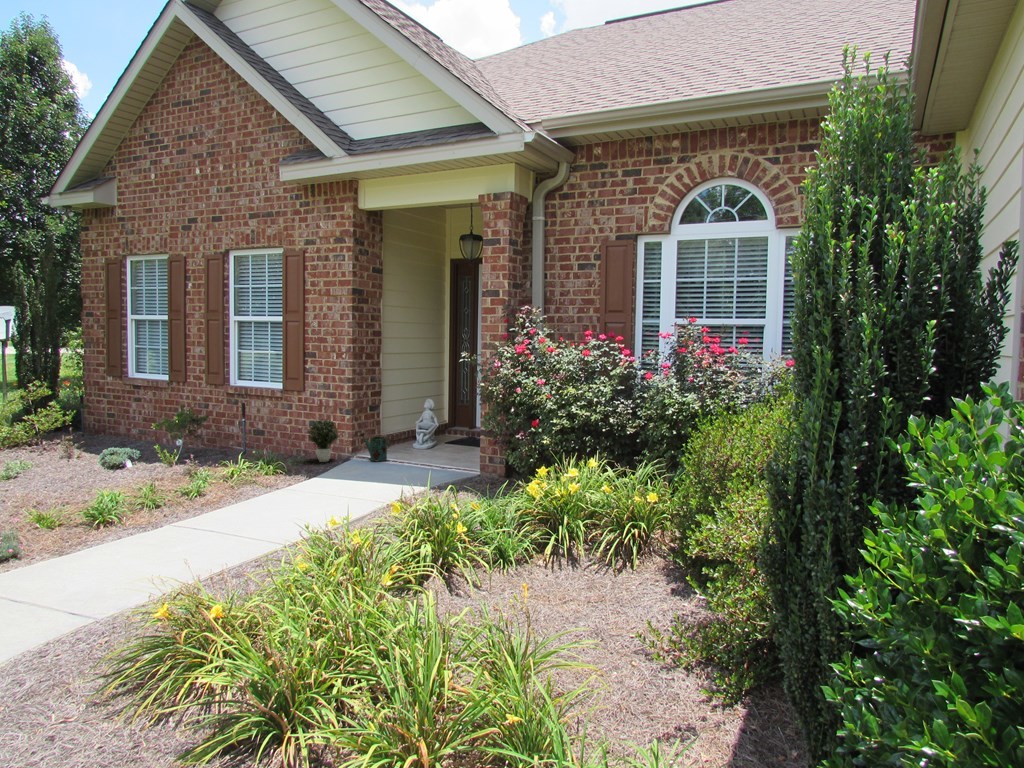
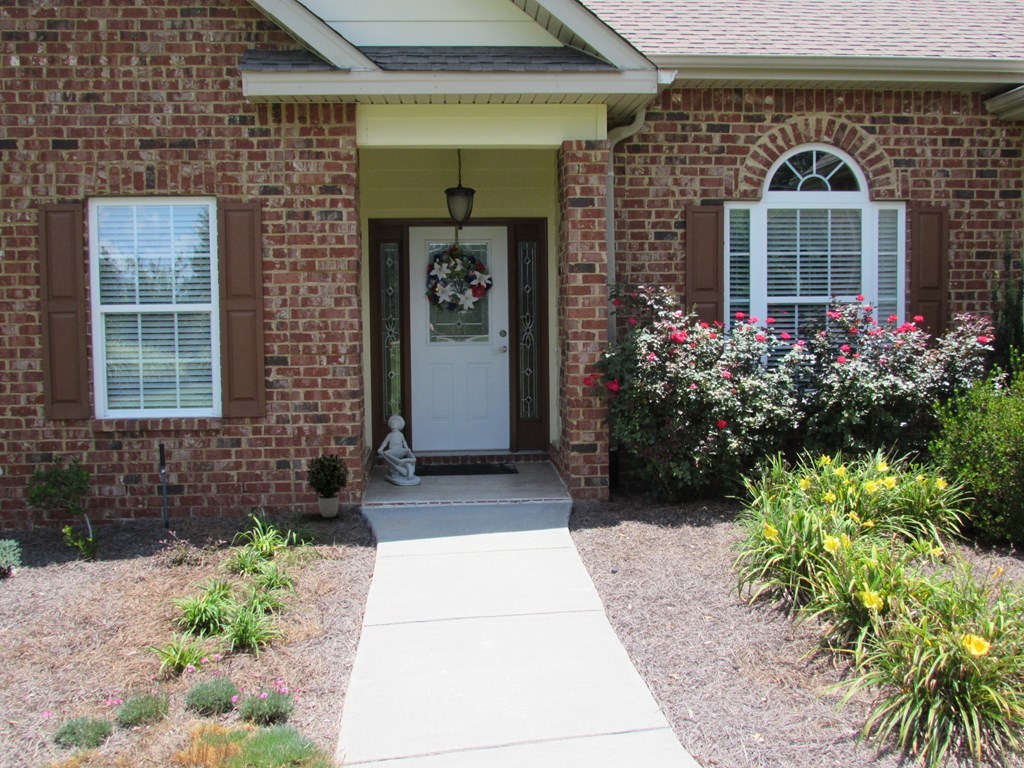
watering can: present [360,433,390,461] -> none [361,469,416,507]

